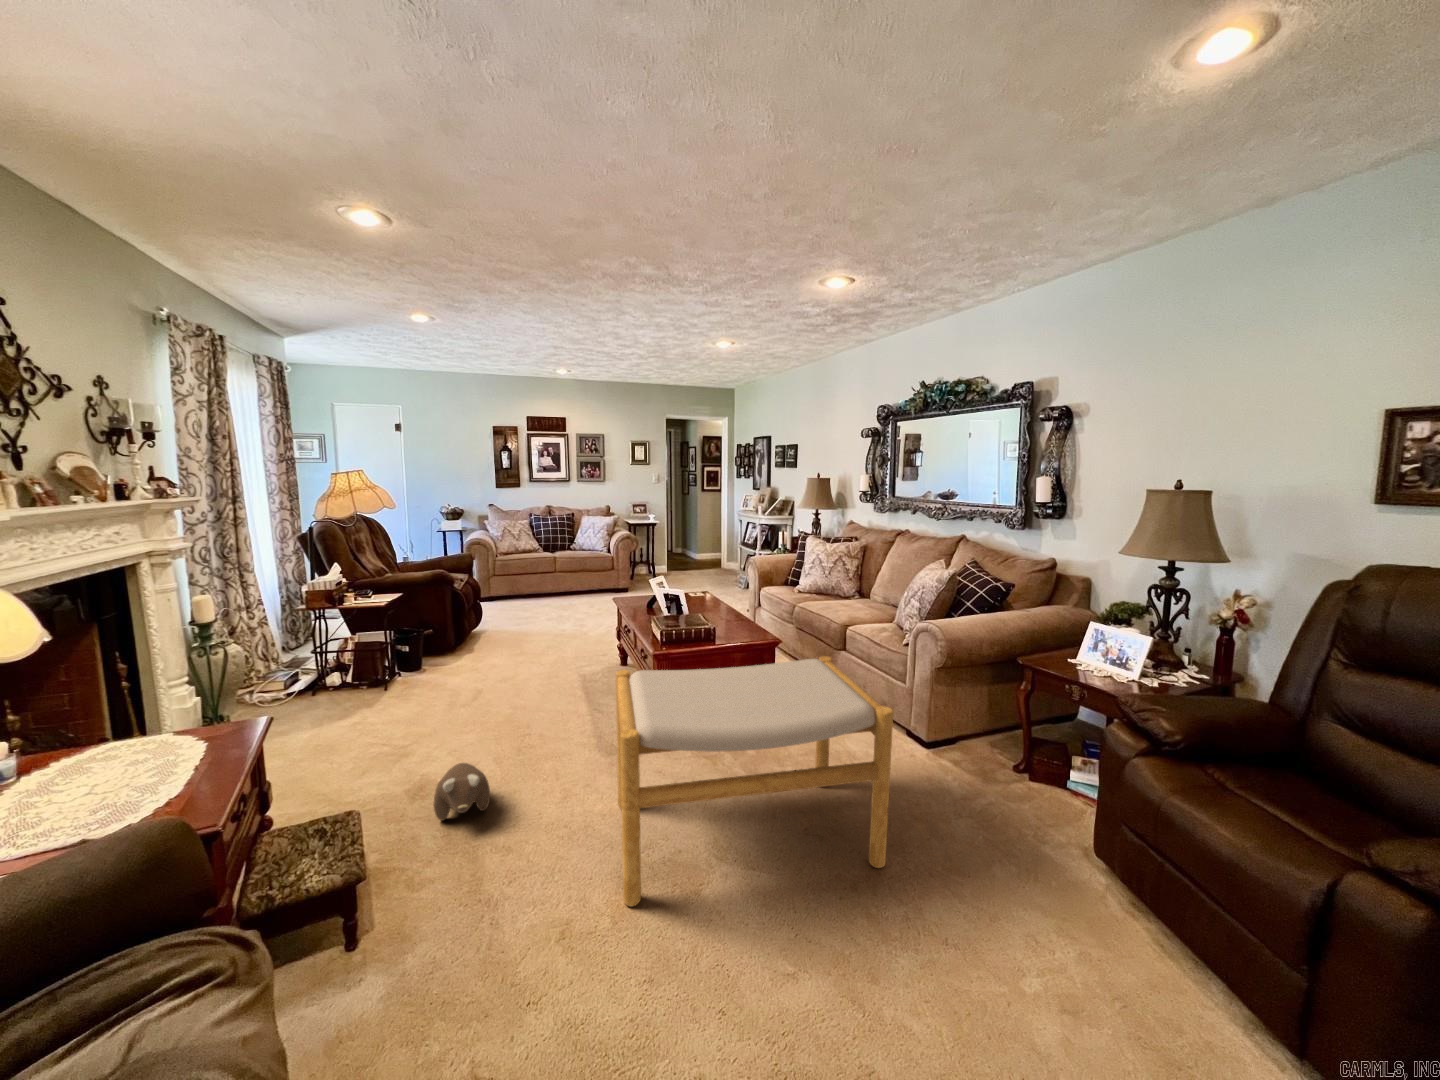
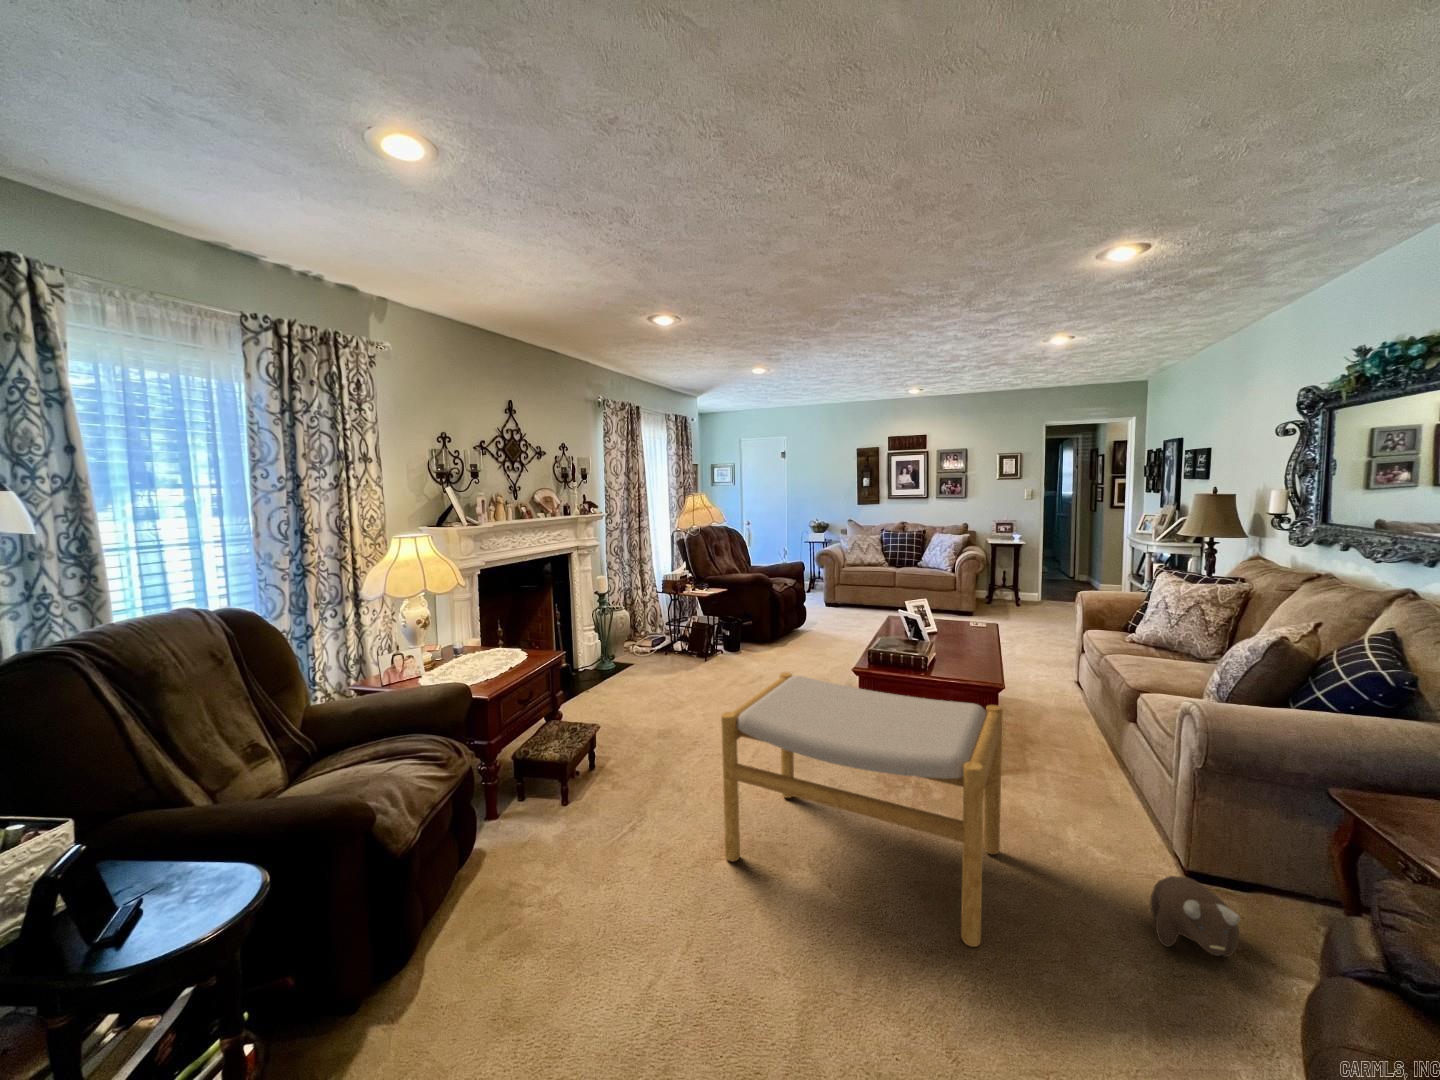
plush toy: present [434,763,490,821] -> present [1150,876,1240,957]

